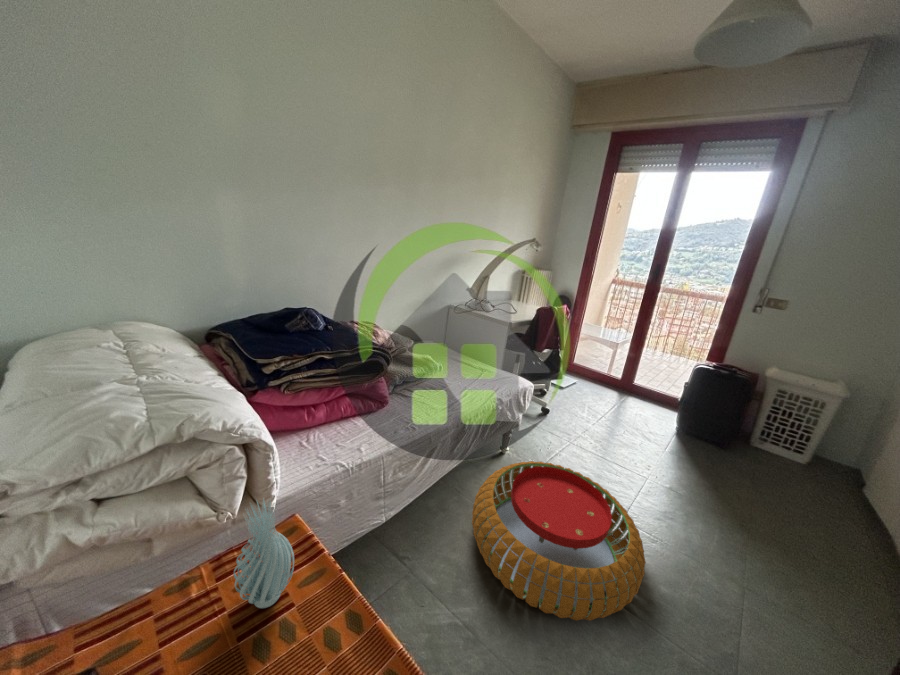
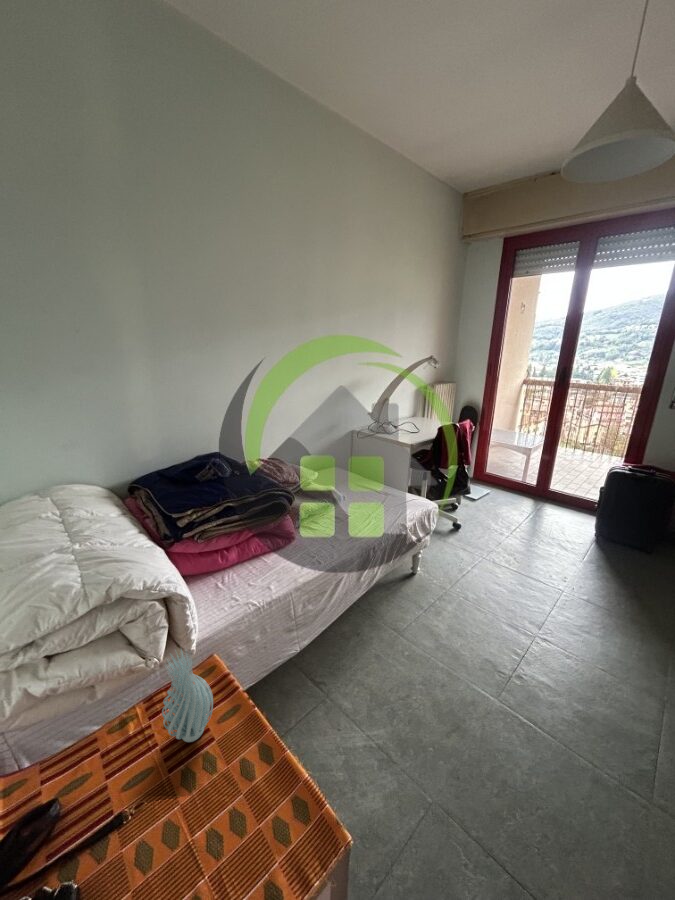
pouf: present [472,461,646,621] -> none [382,584,555,743]

